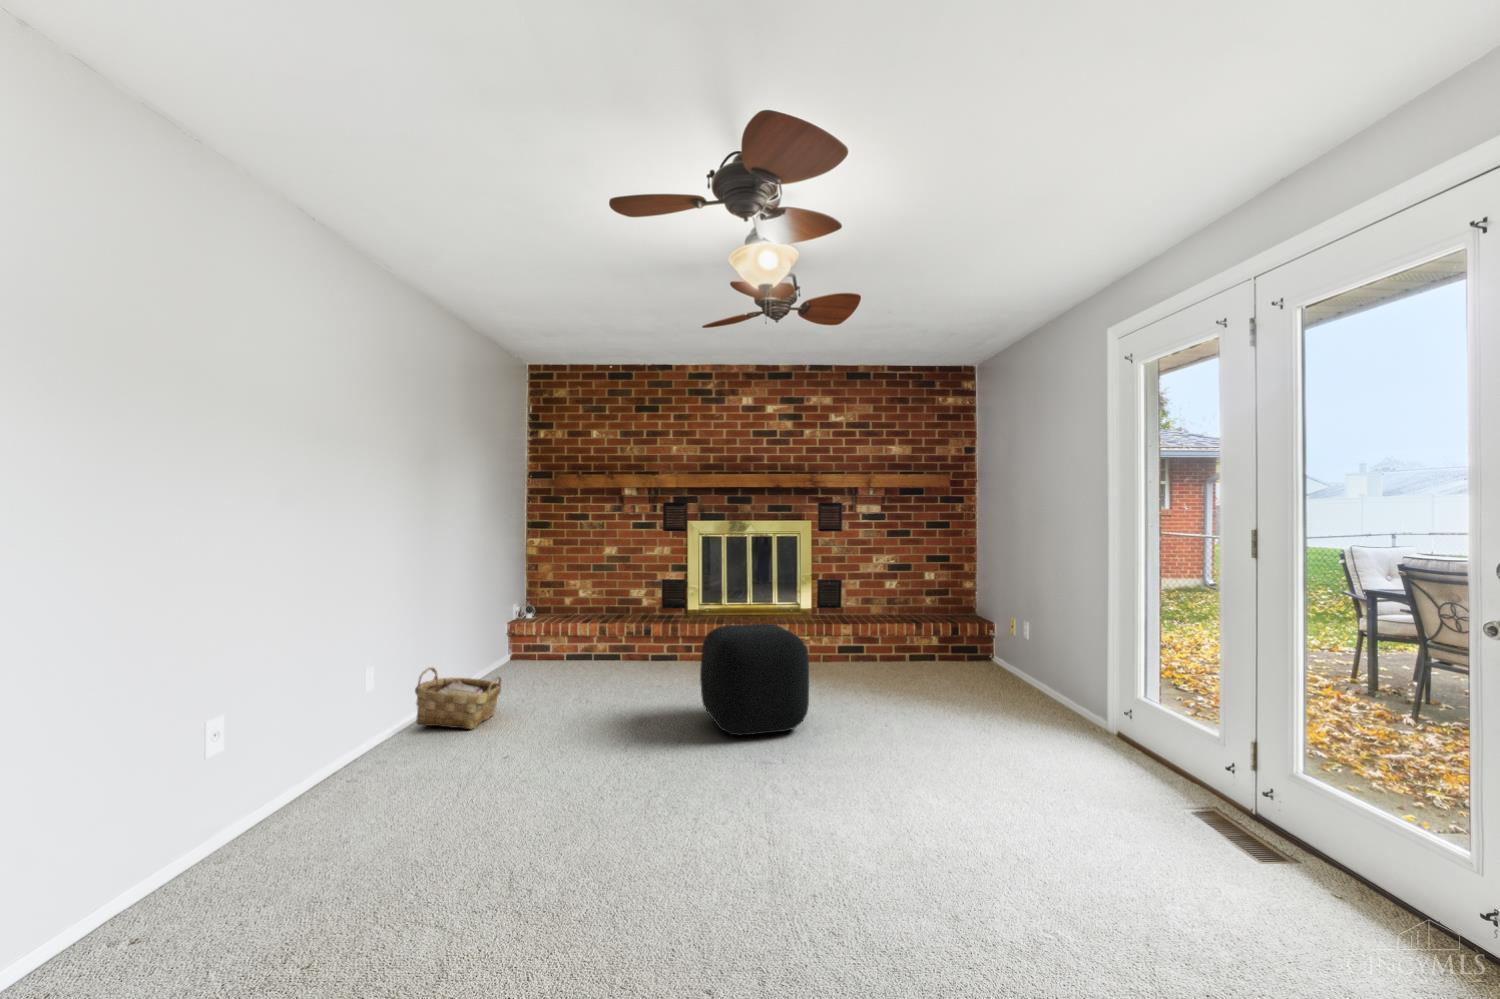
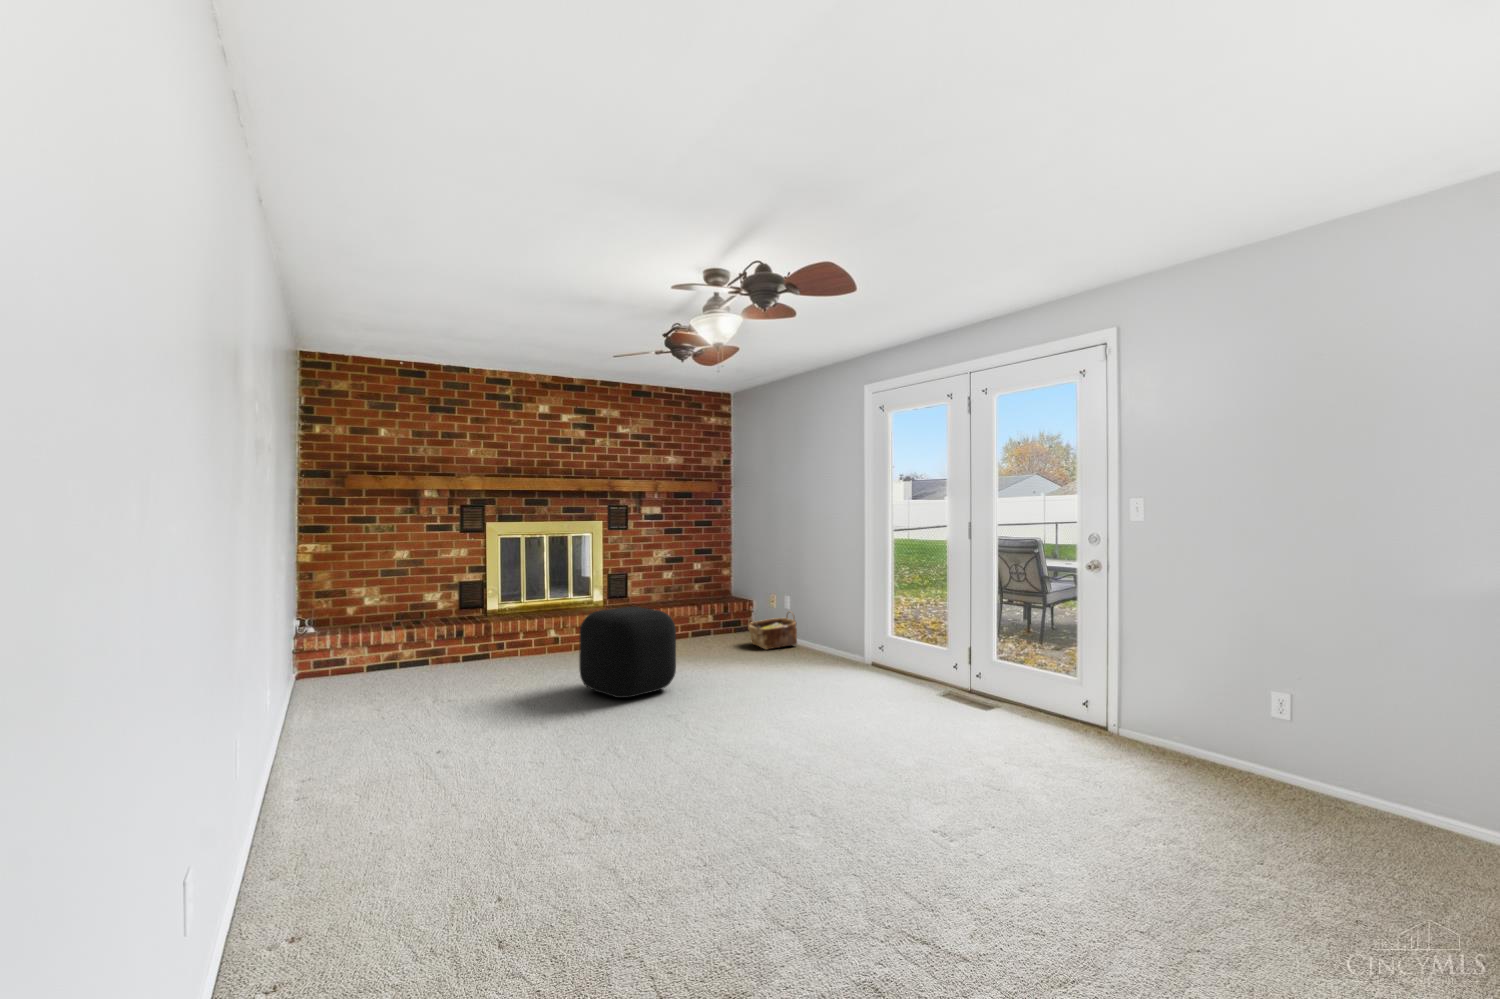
woven basket: present [415,667,501,729] -> present [748,611,797,650]

